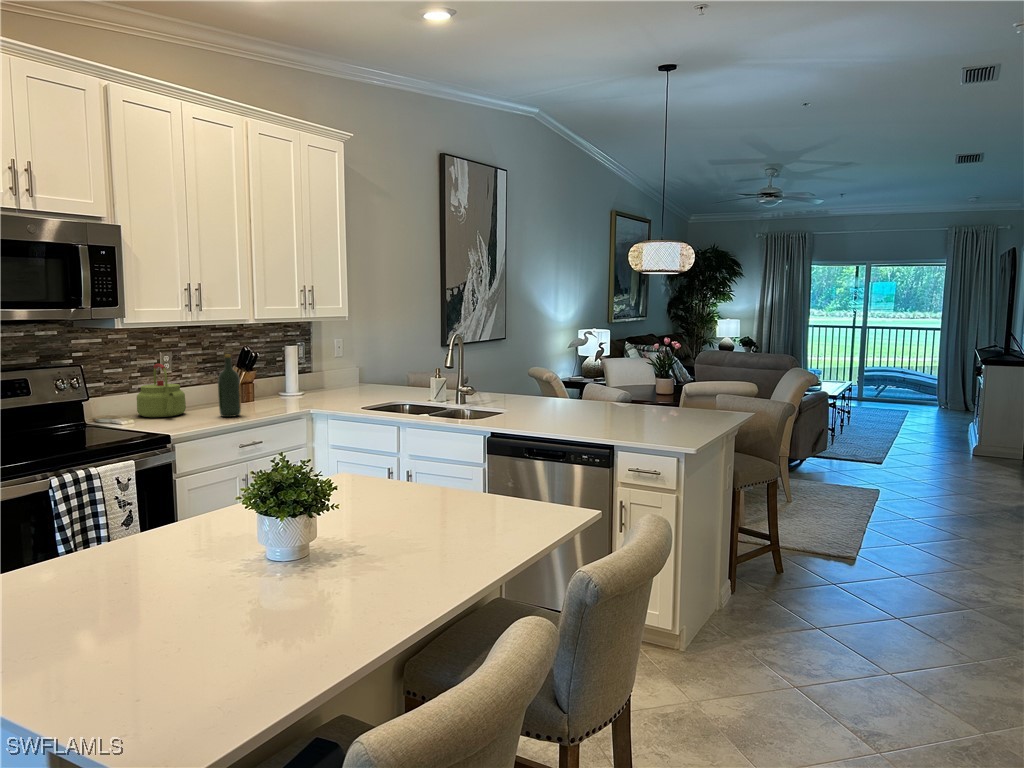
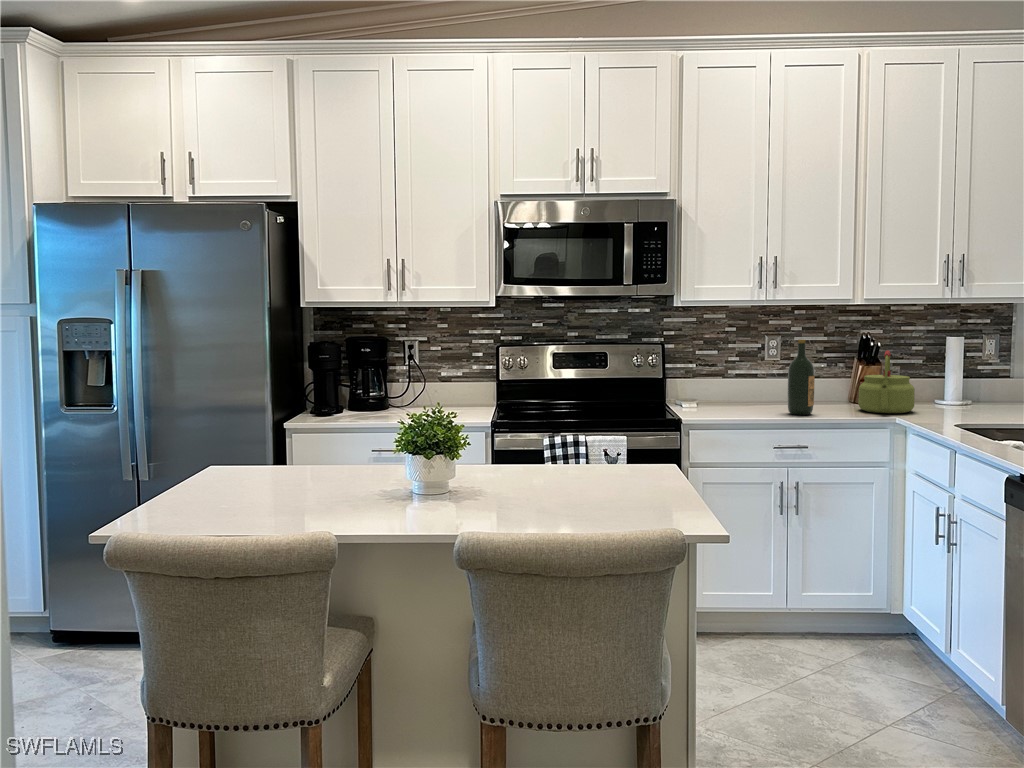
kettle: present [137,364,186,417] -> present [858,350,915,413]

